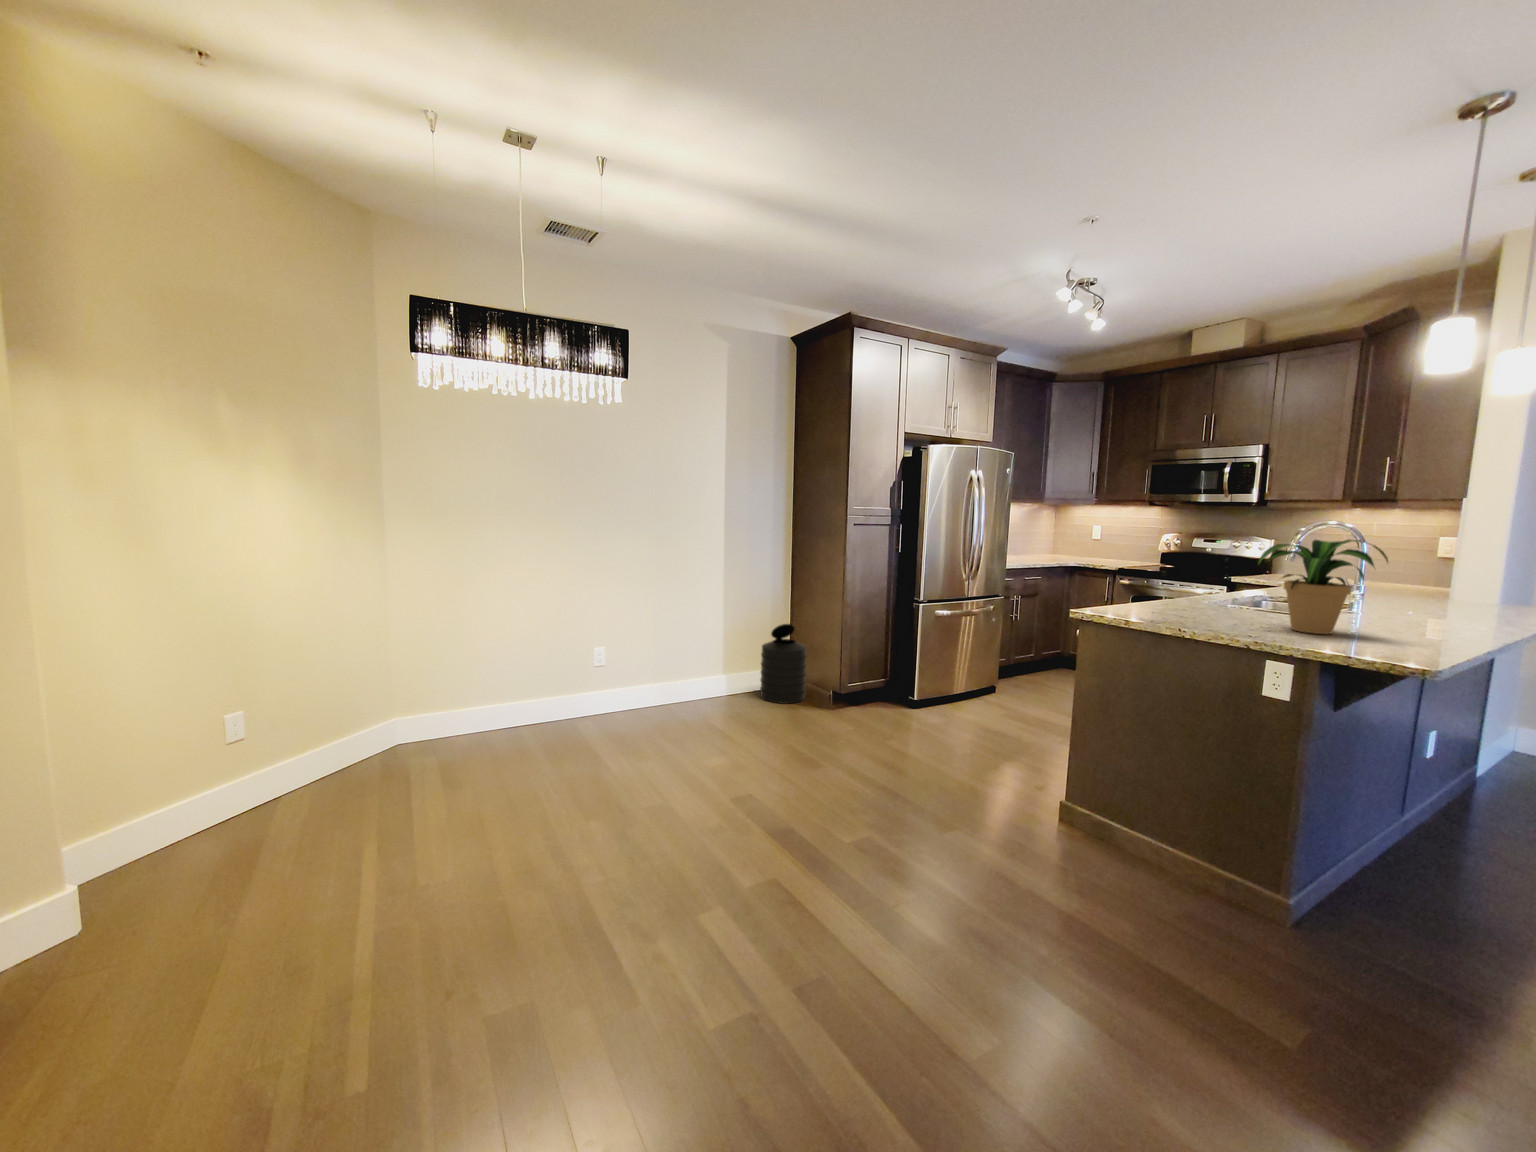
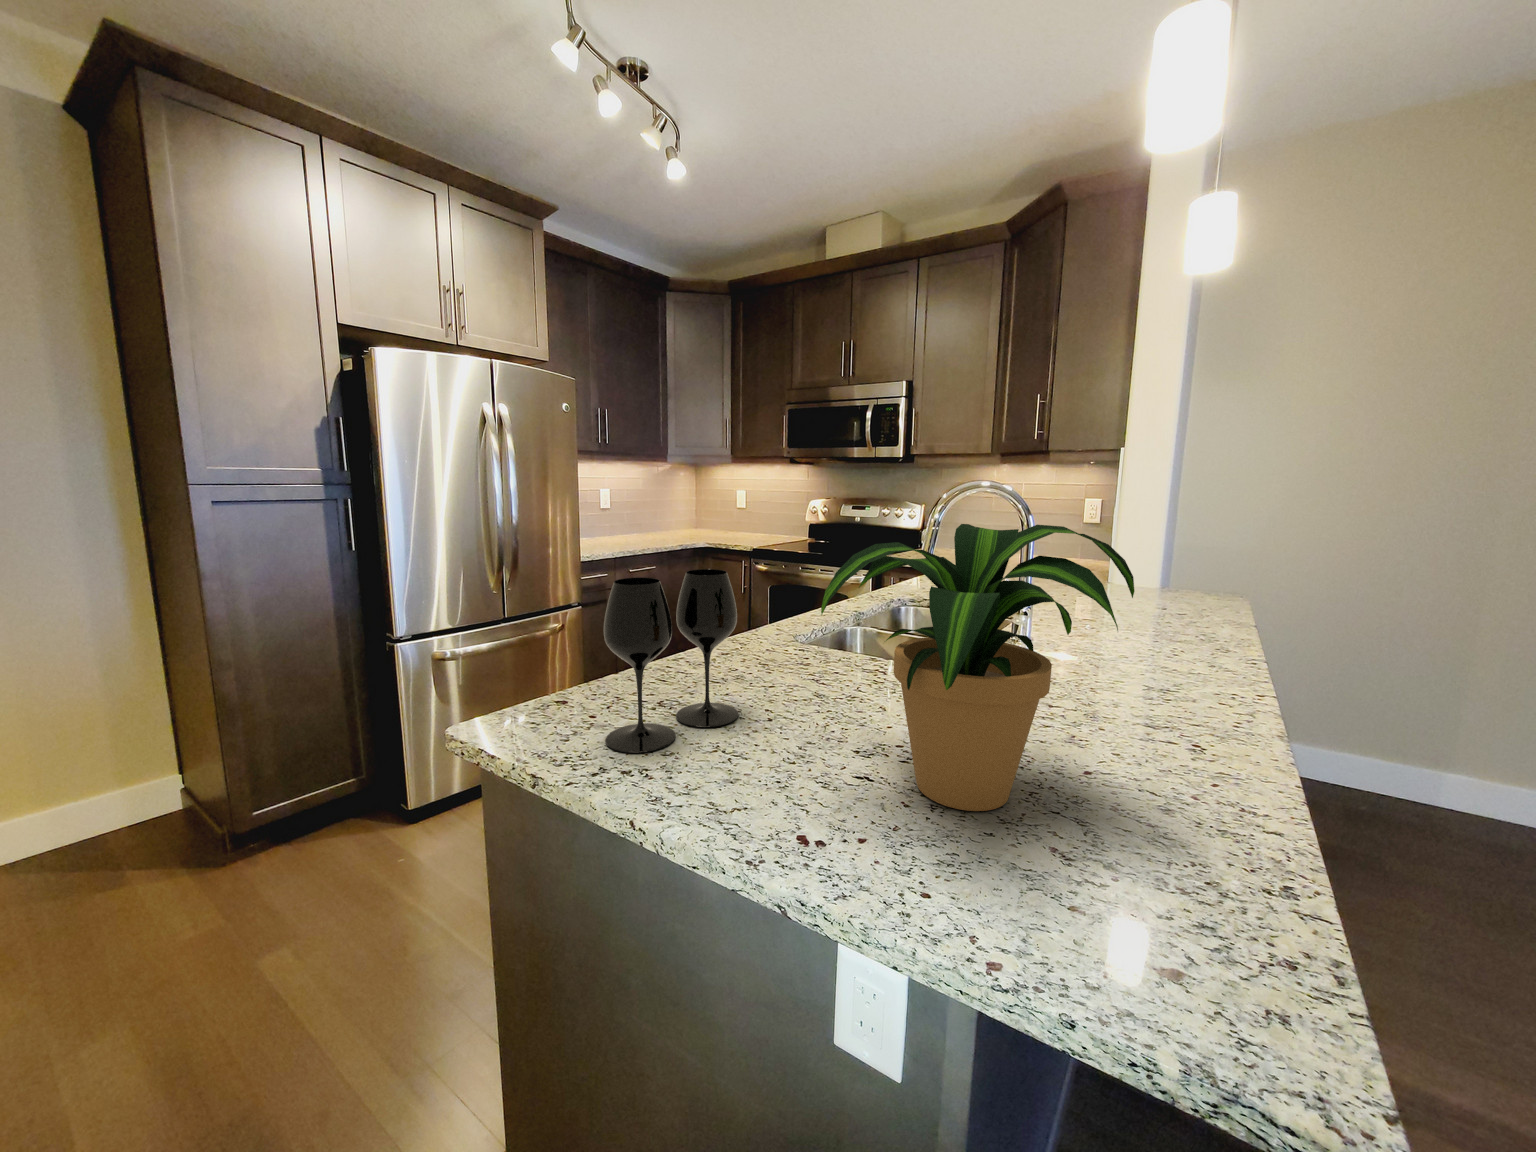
wine glass: none [1149,555,1203,616] -> present [604,569,739,753]
trash can: present [760,624,807,704] -> none [38,711,188,883]

